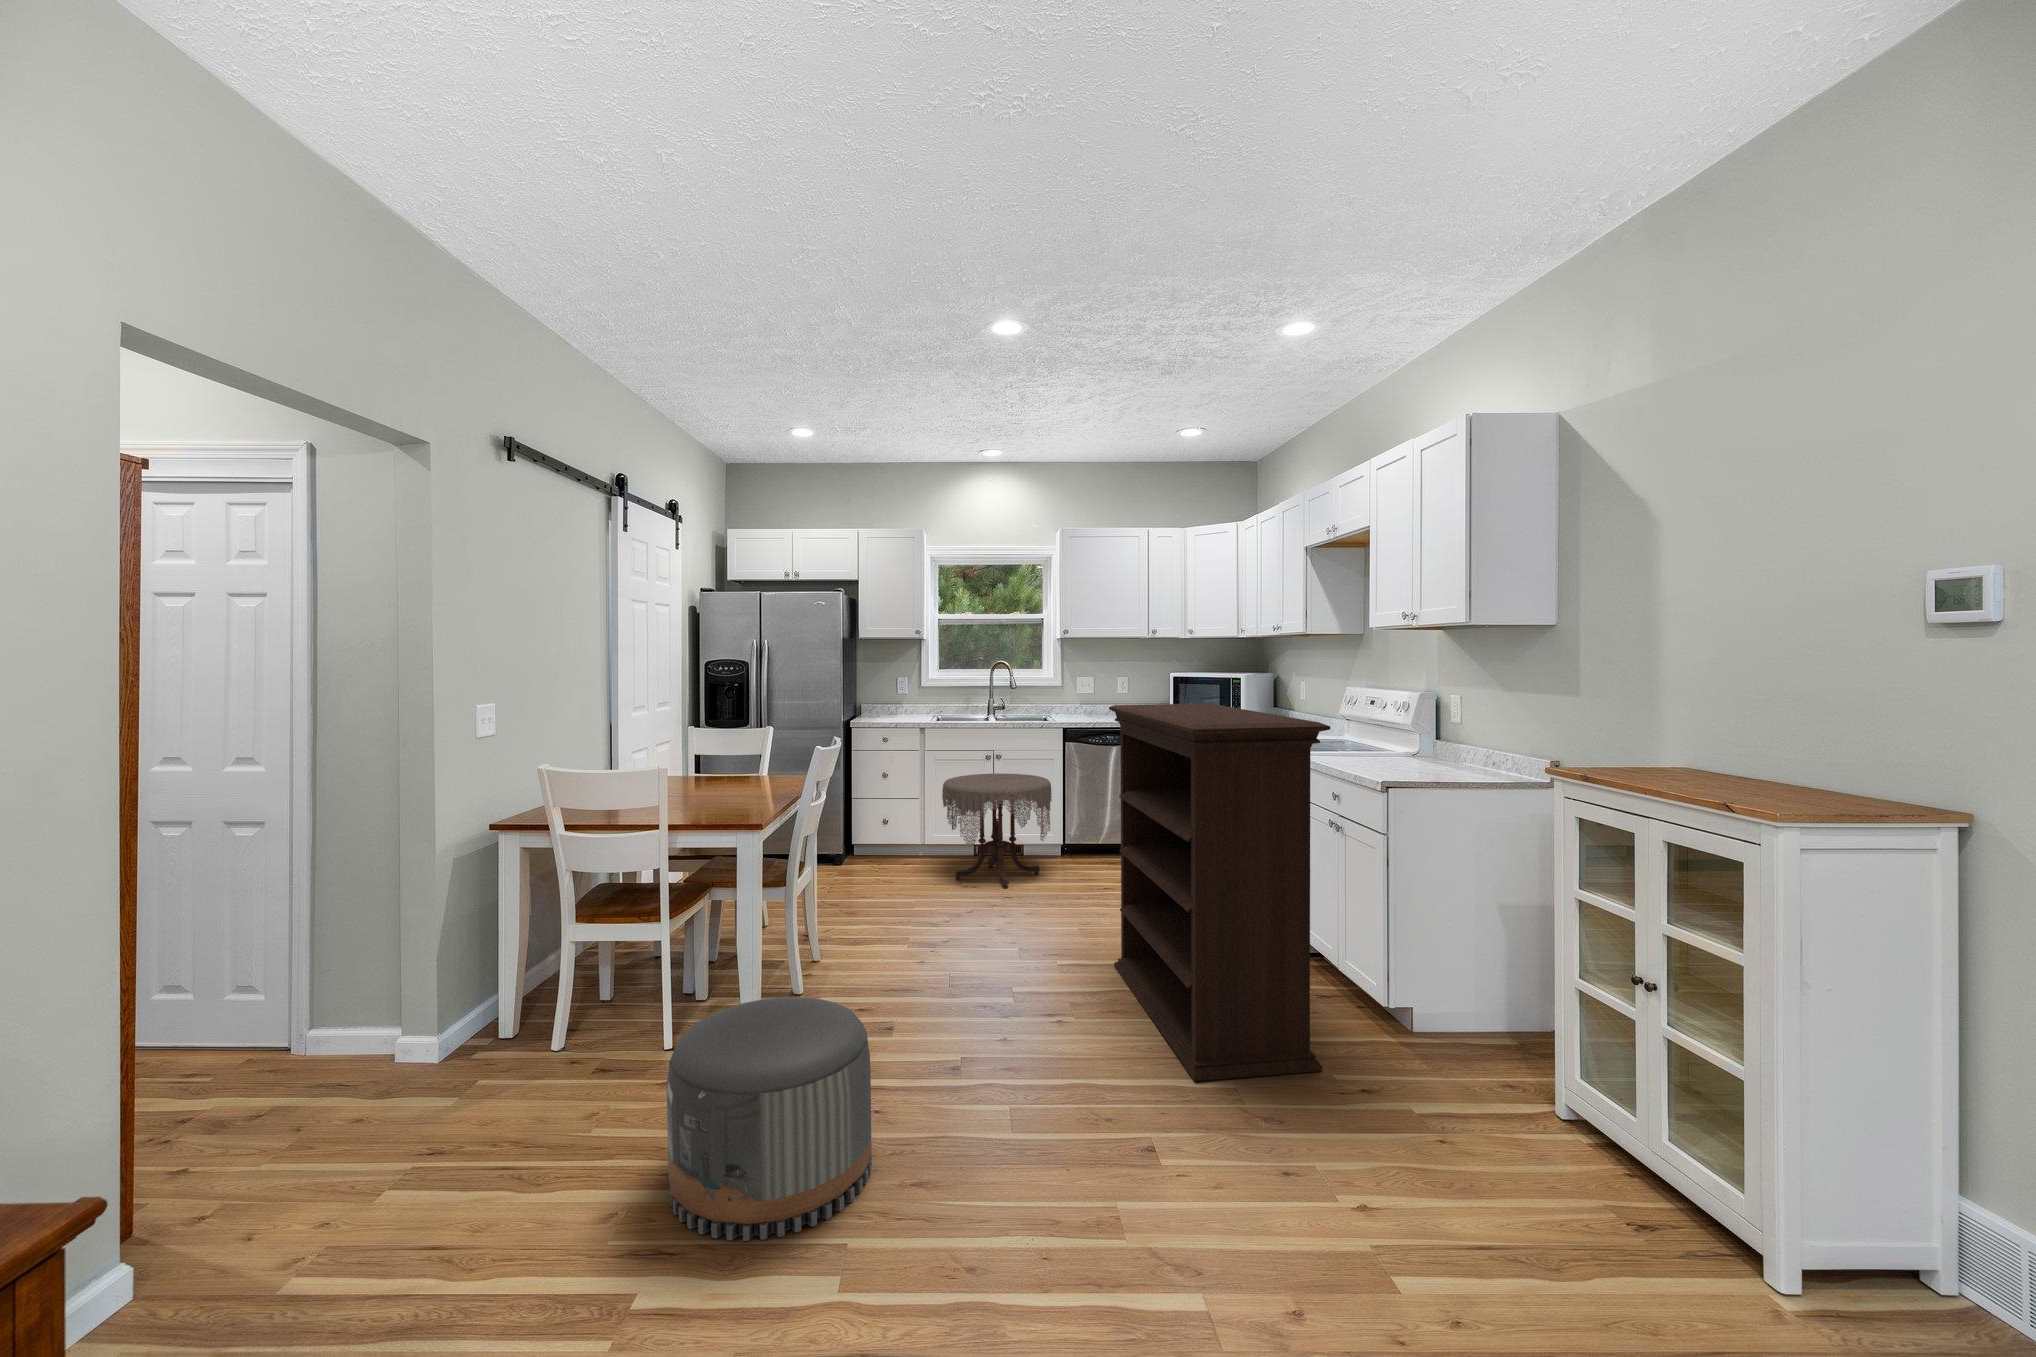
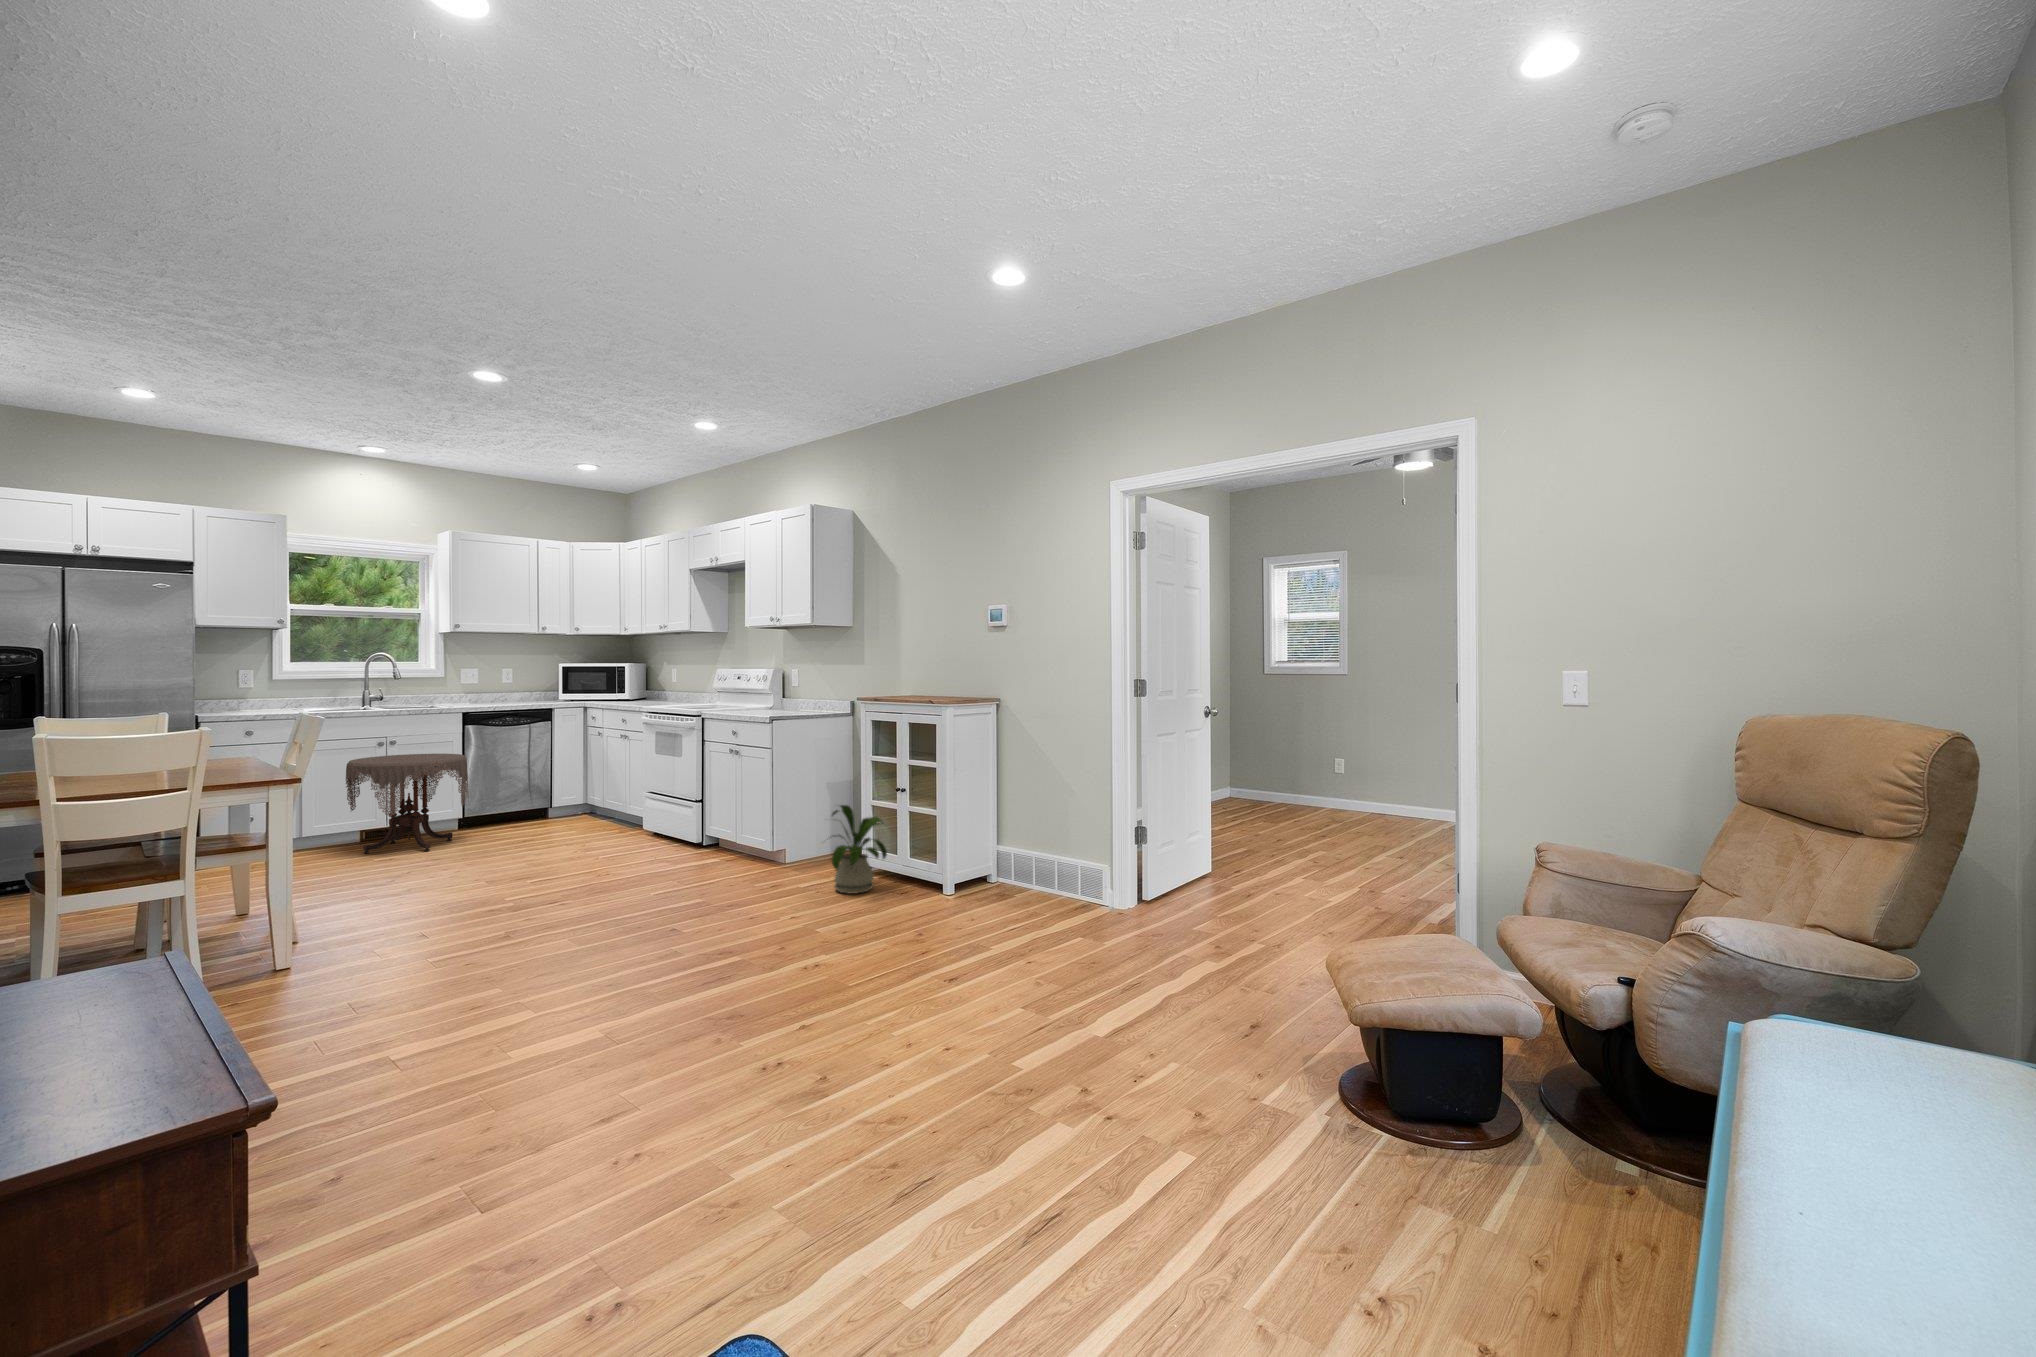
bookshelf: present [1109,703,1330,1081] -> none [570,675,749,899]
pouf: present [667,997,872,1241] -> none [324,867,490,1010]
house plant: none [1452,997,1615,1195] -> present [832,805,887,894]

